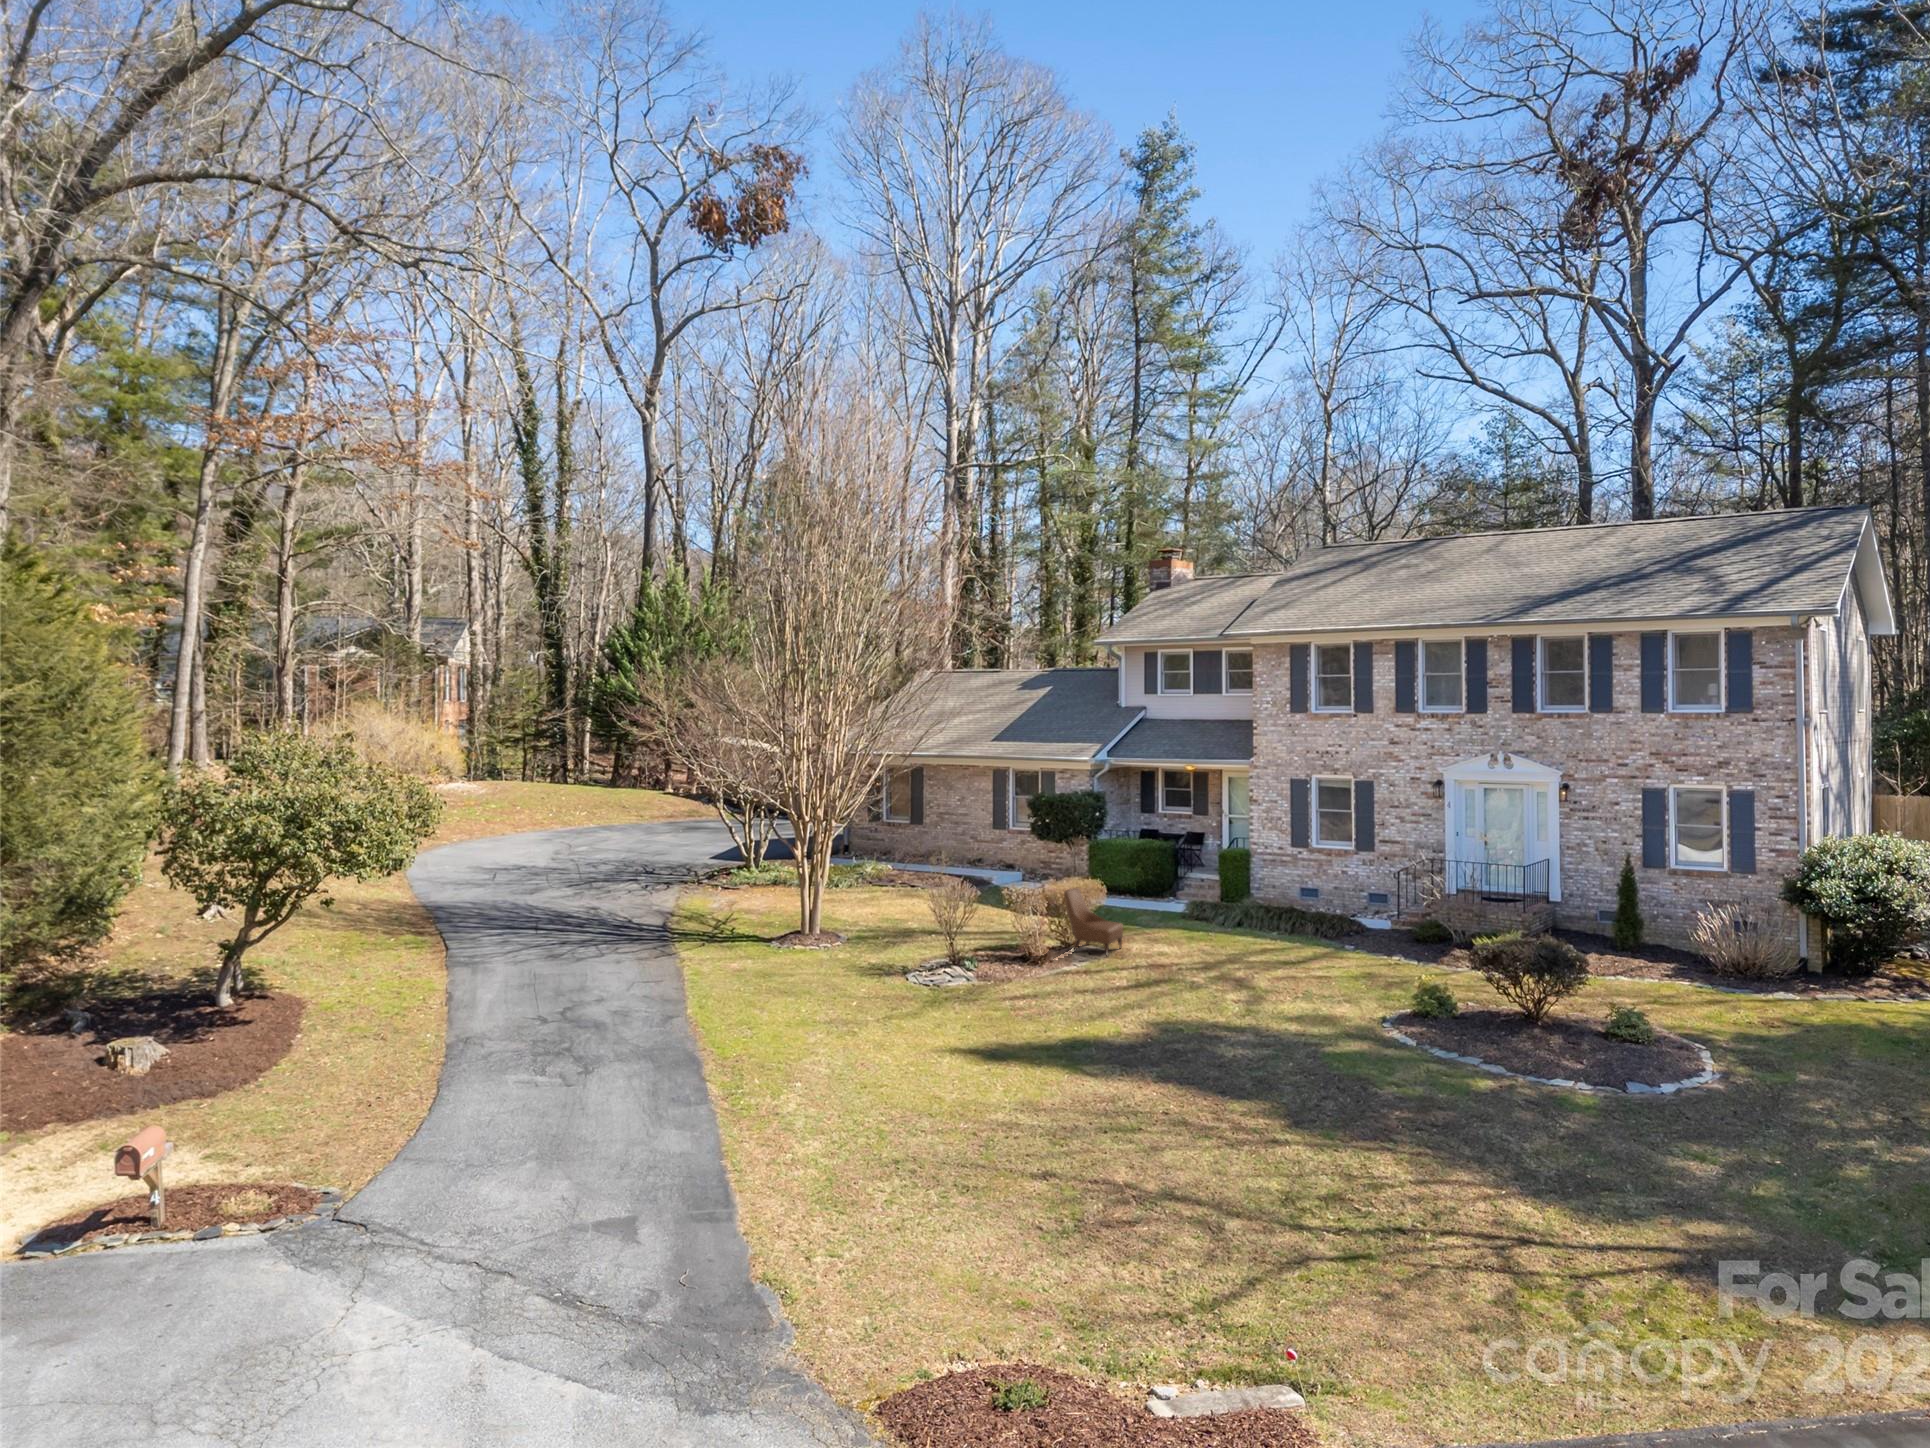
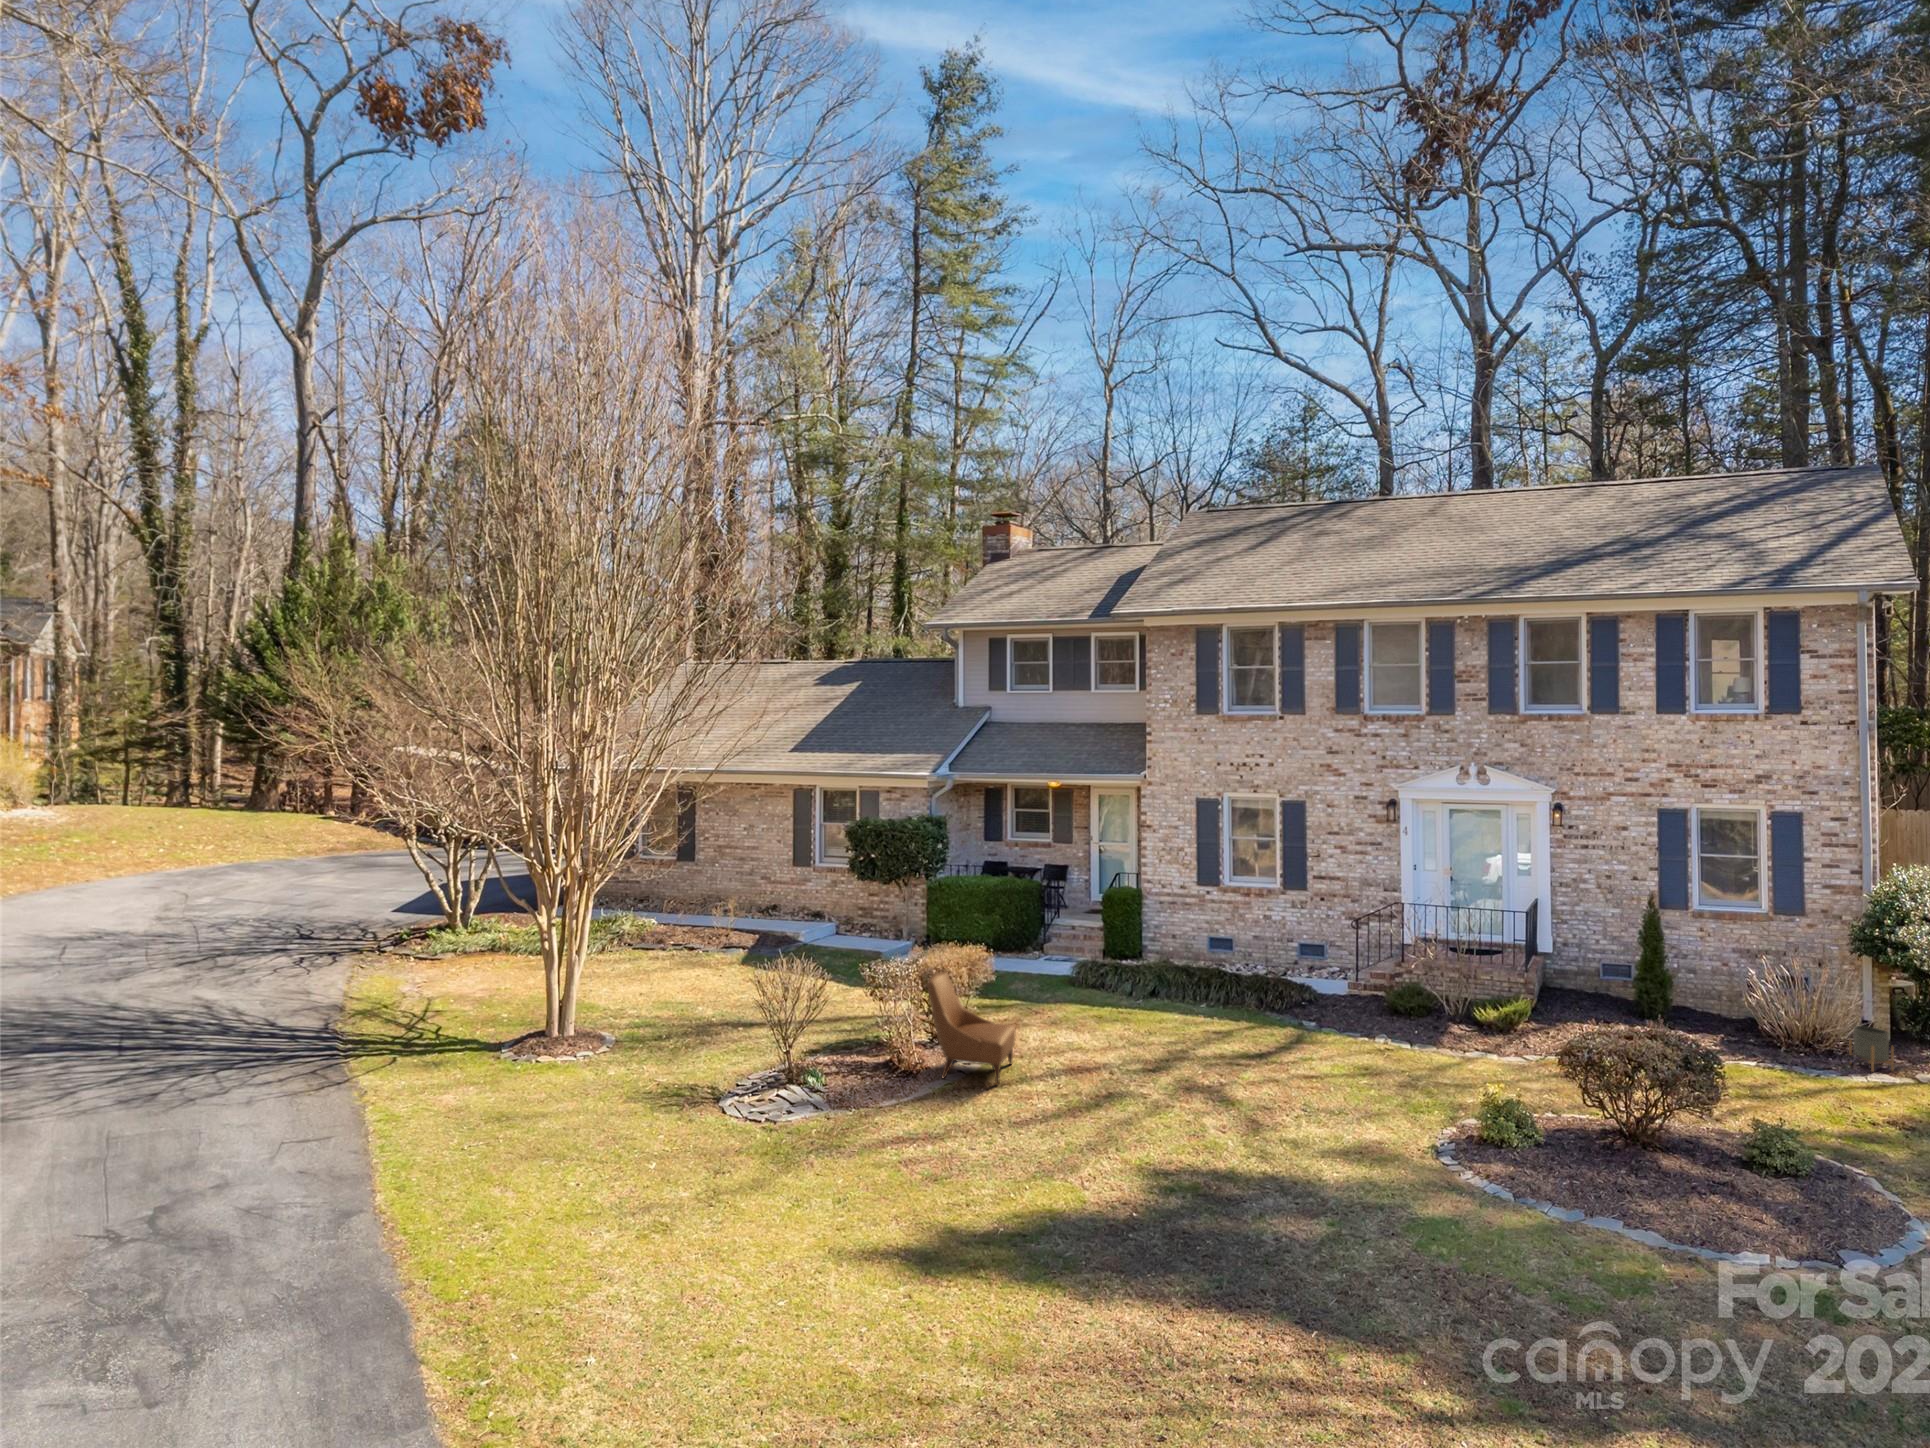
planter: none [1768,954,1800,988] -> present [1849,1026,1894,1072]

